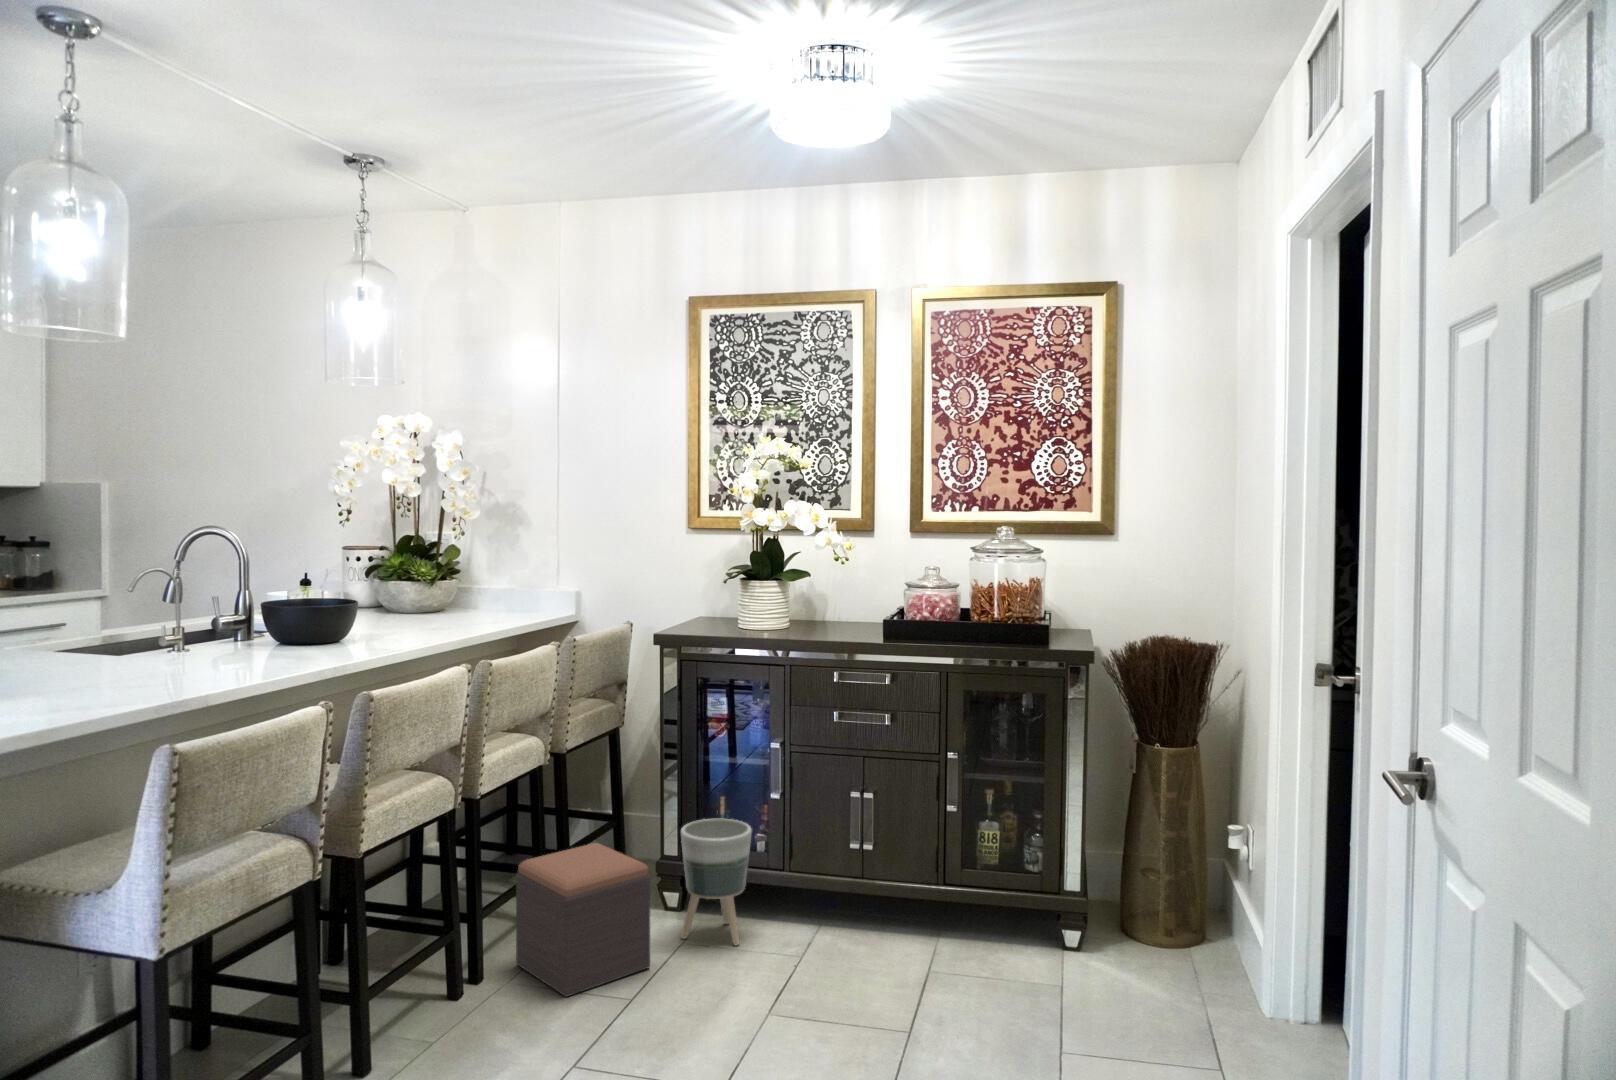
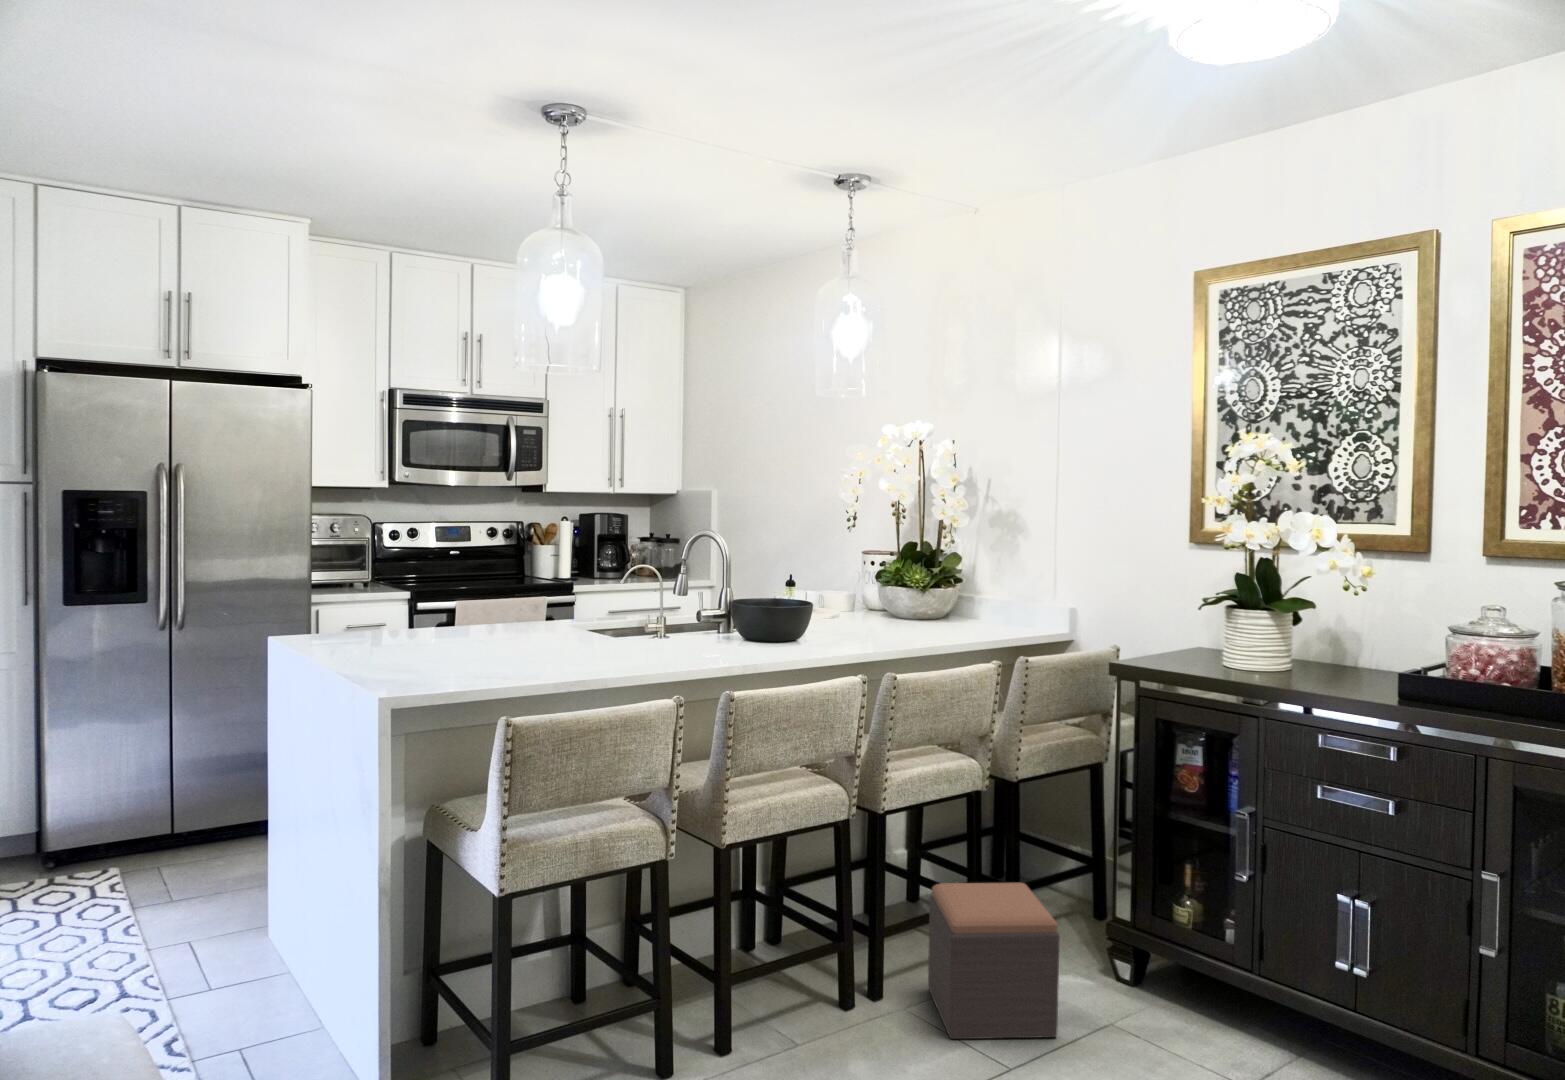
planter: present [681,819,752,945] -> none [1114,884,1205,1045]

